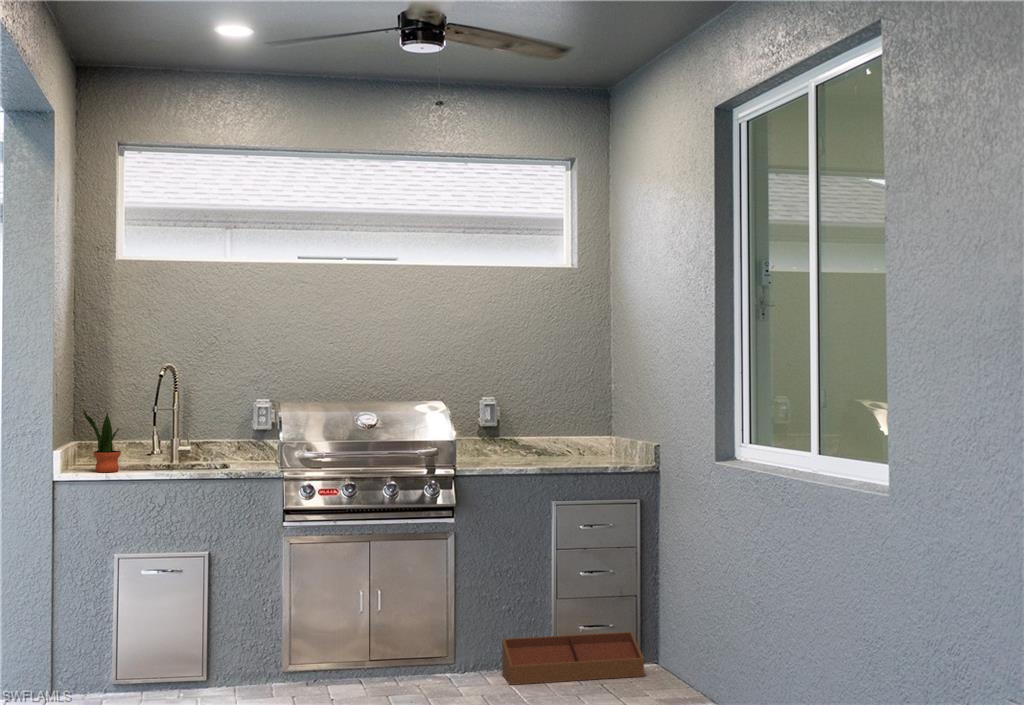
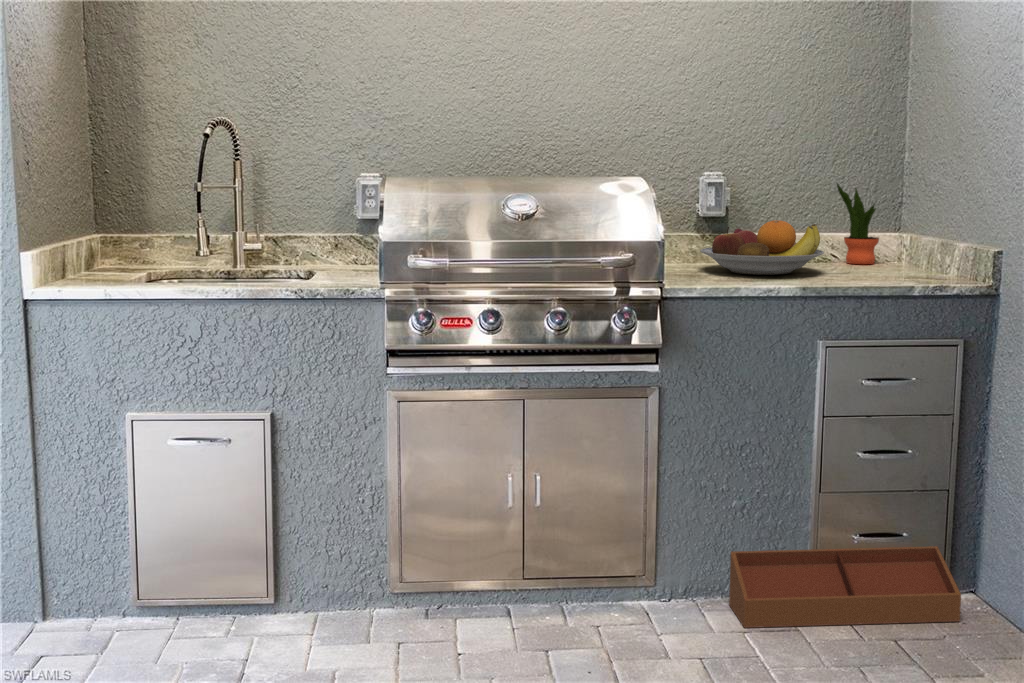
potted plant: present [83,410,121,472] -> present [837,183,879,264]
fruit bowl: none [481,428,558,462] -> present [700,221,824,275]

